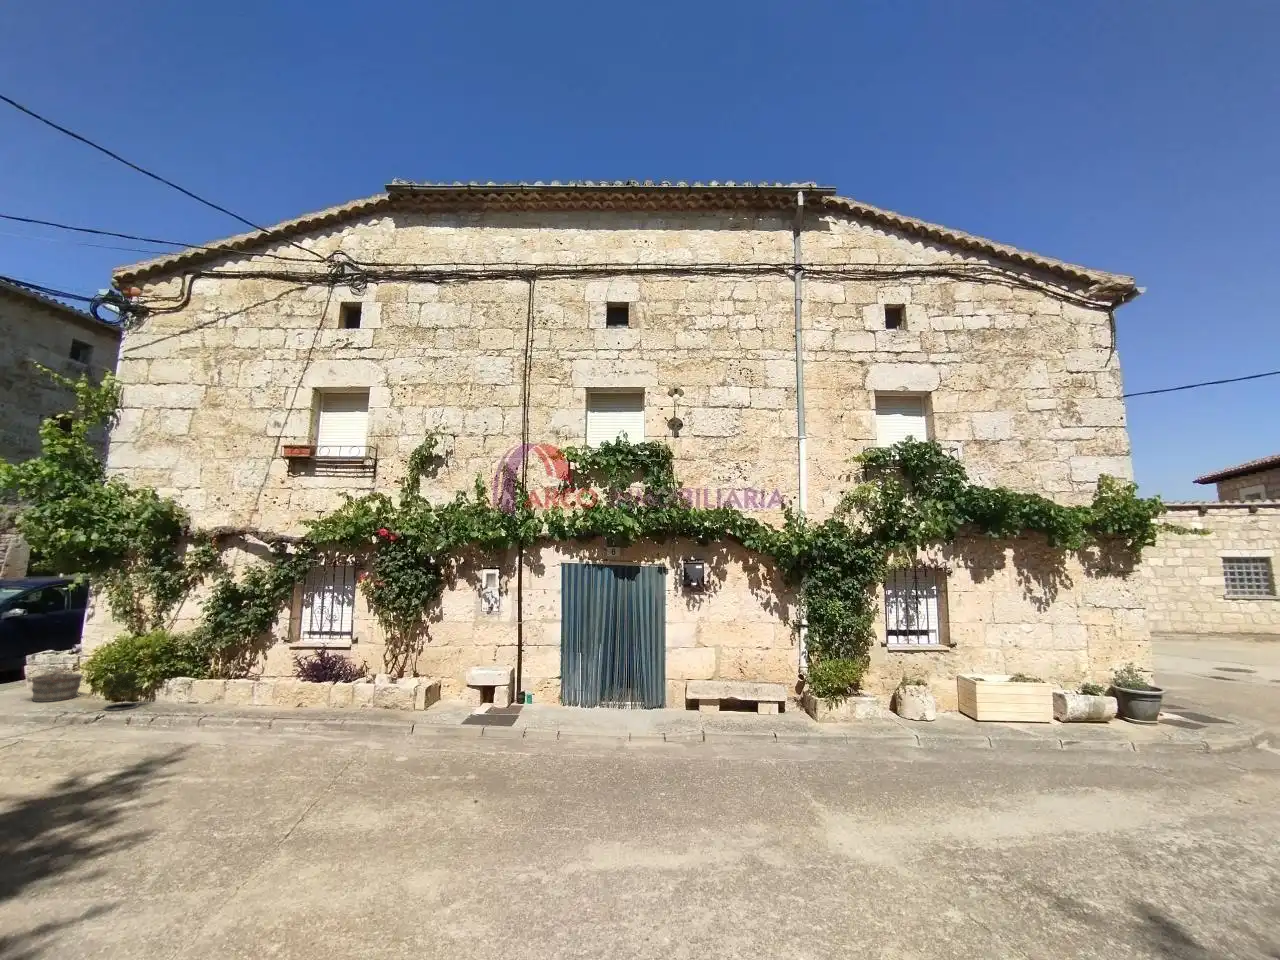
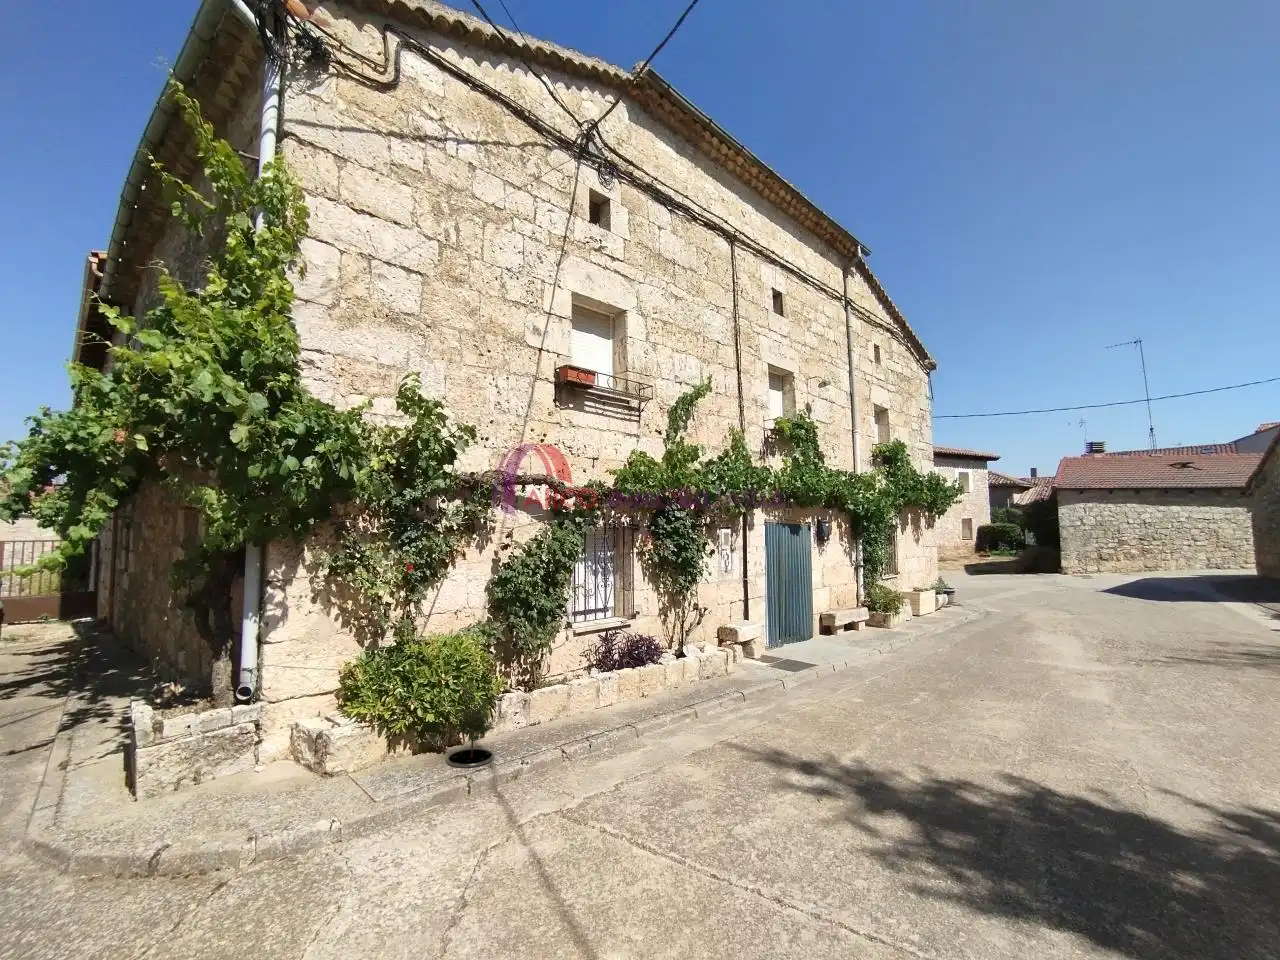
bucket: present [27,671,83,702] -> none [231,735,326,804]

